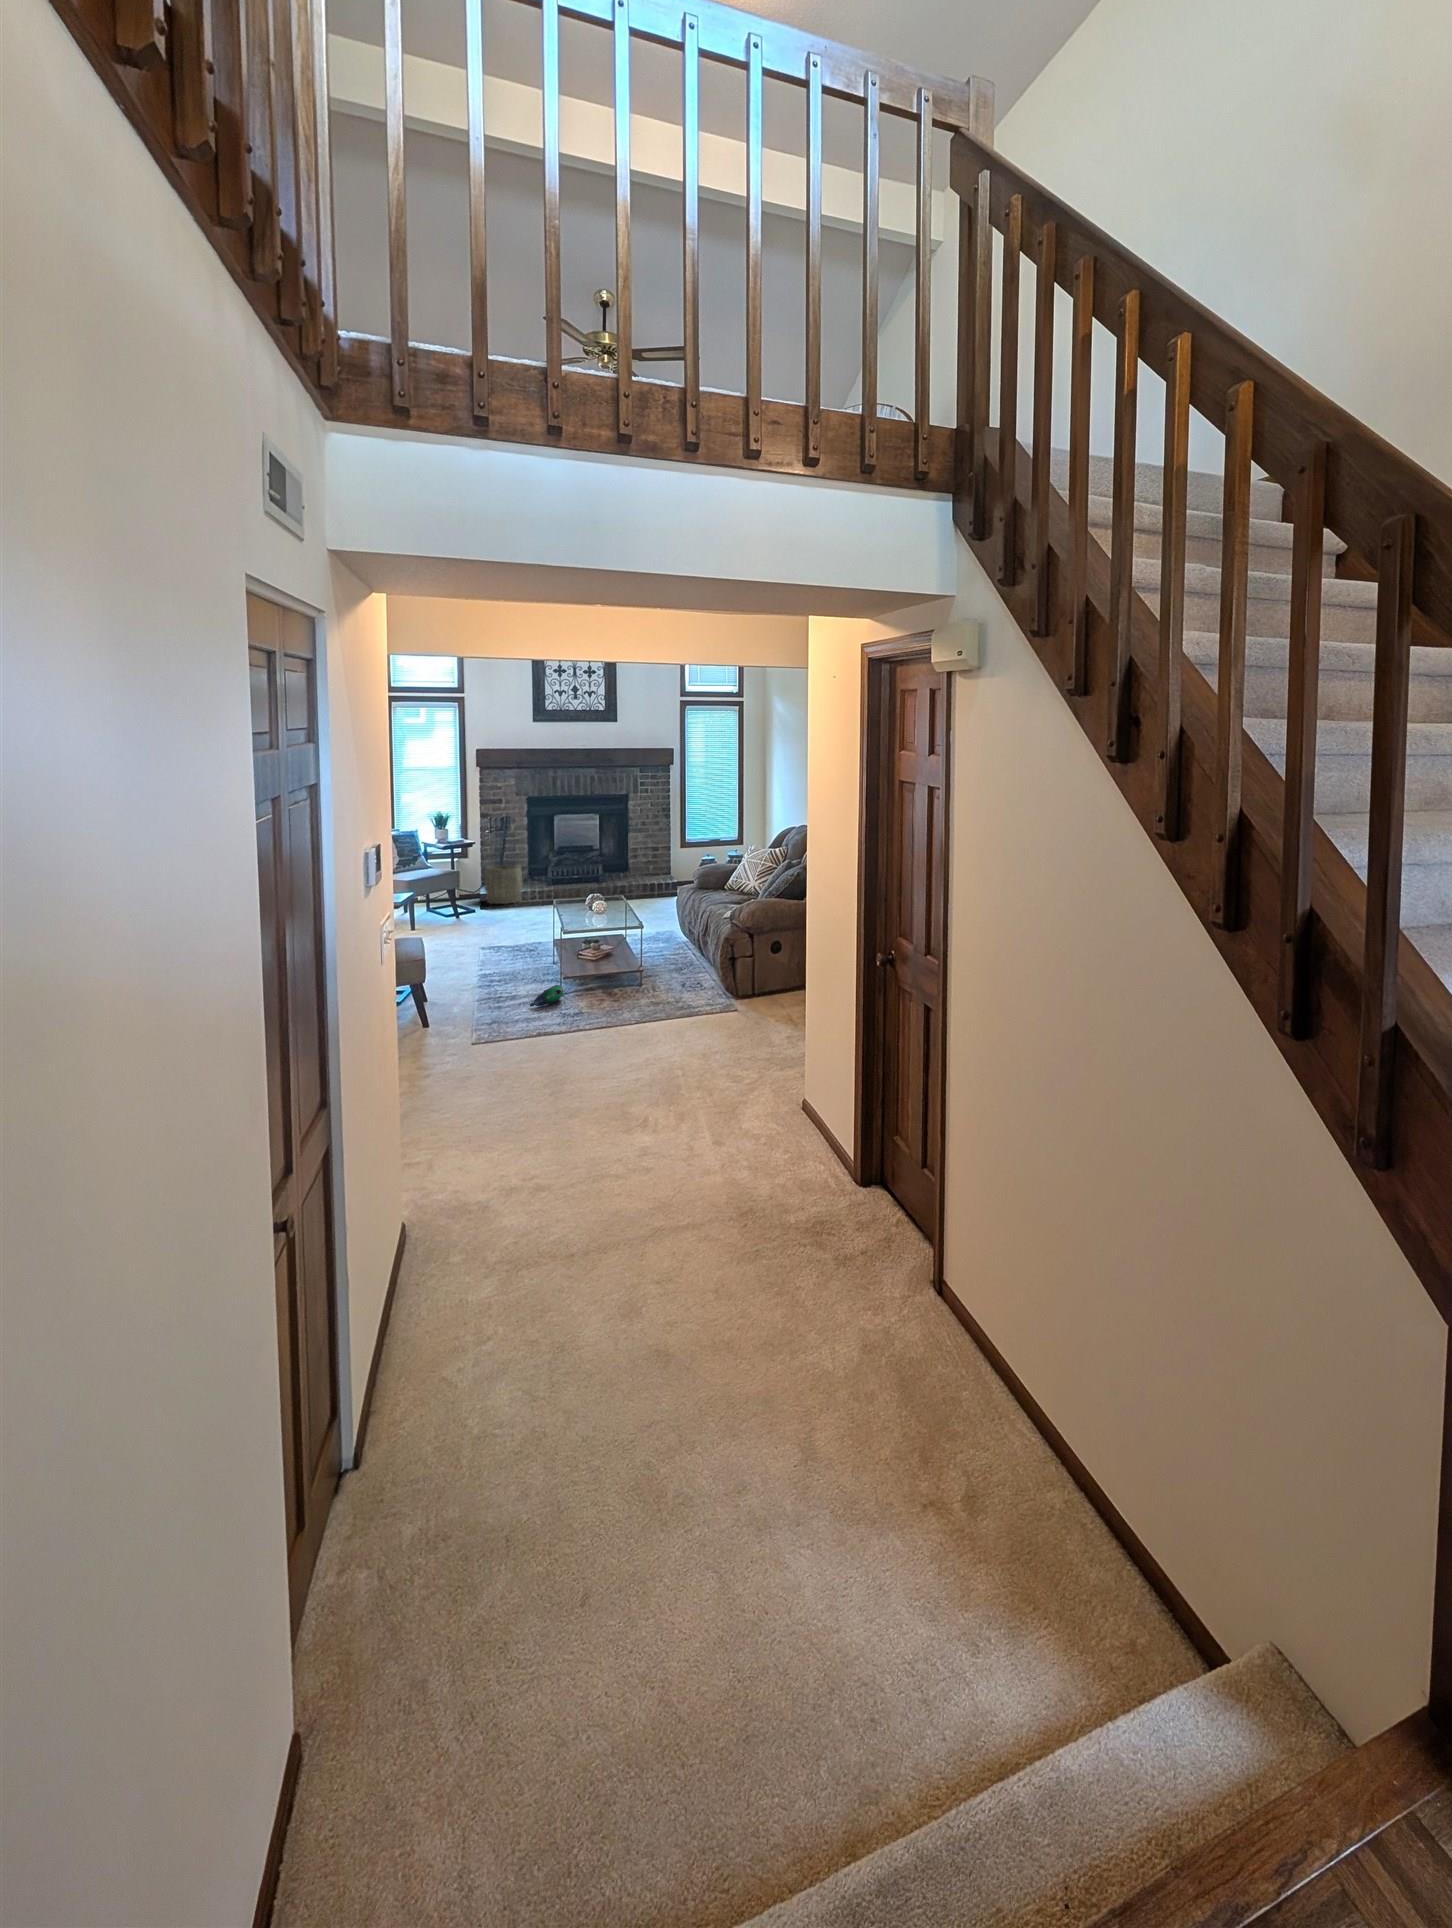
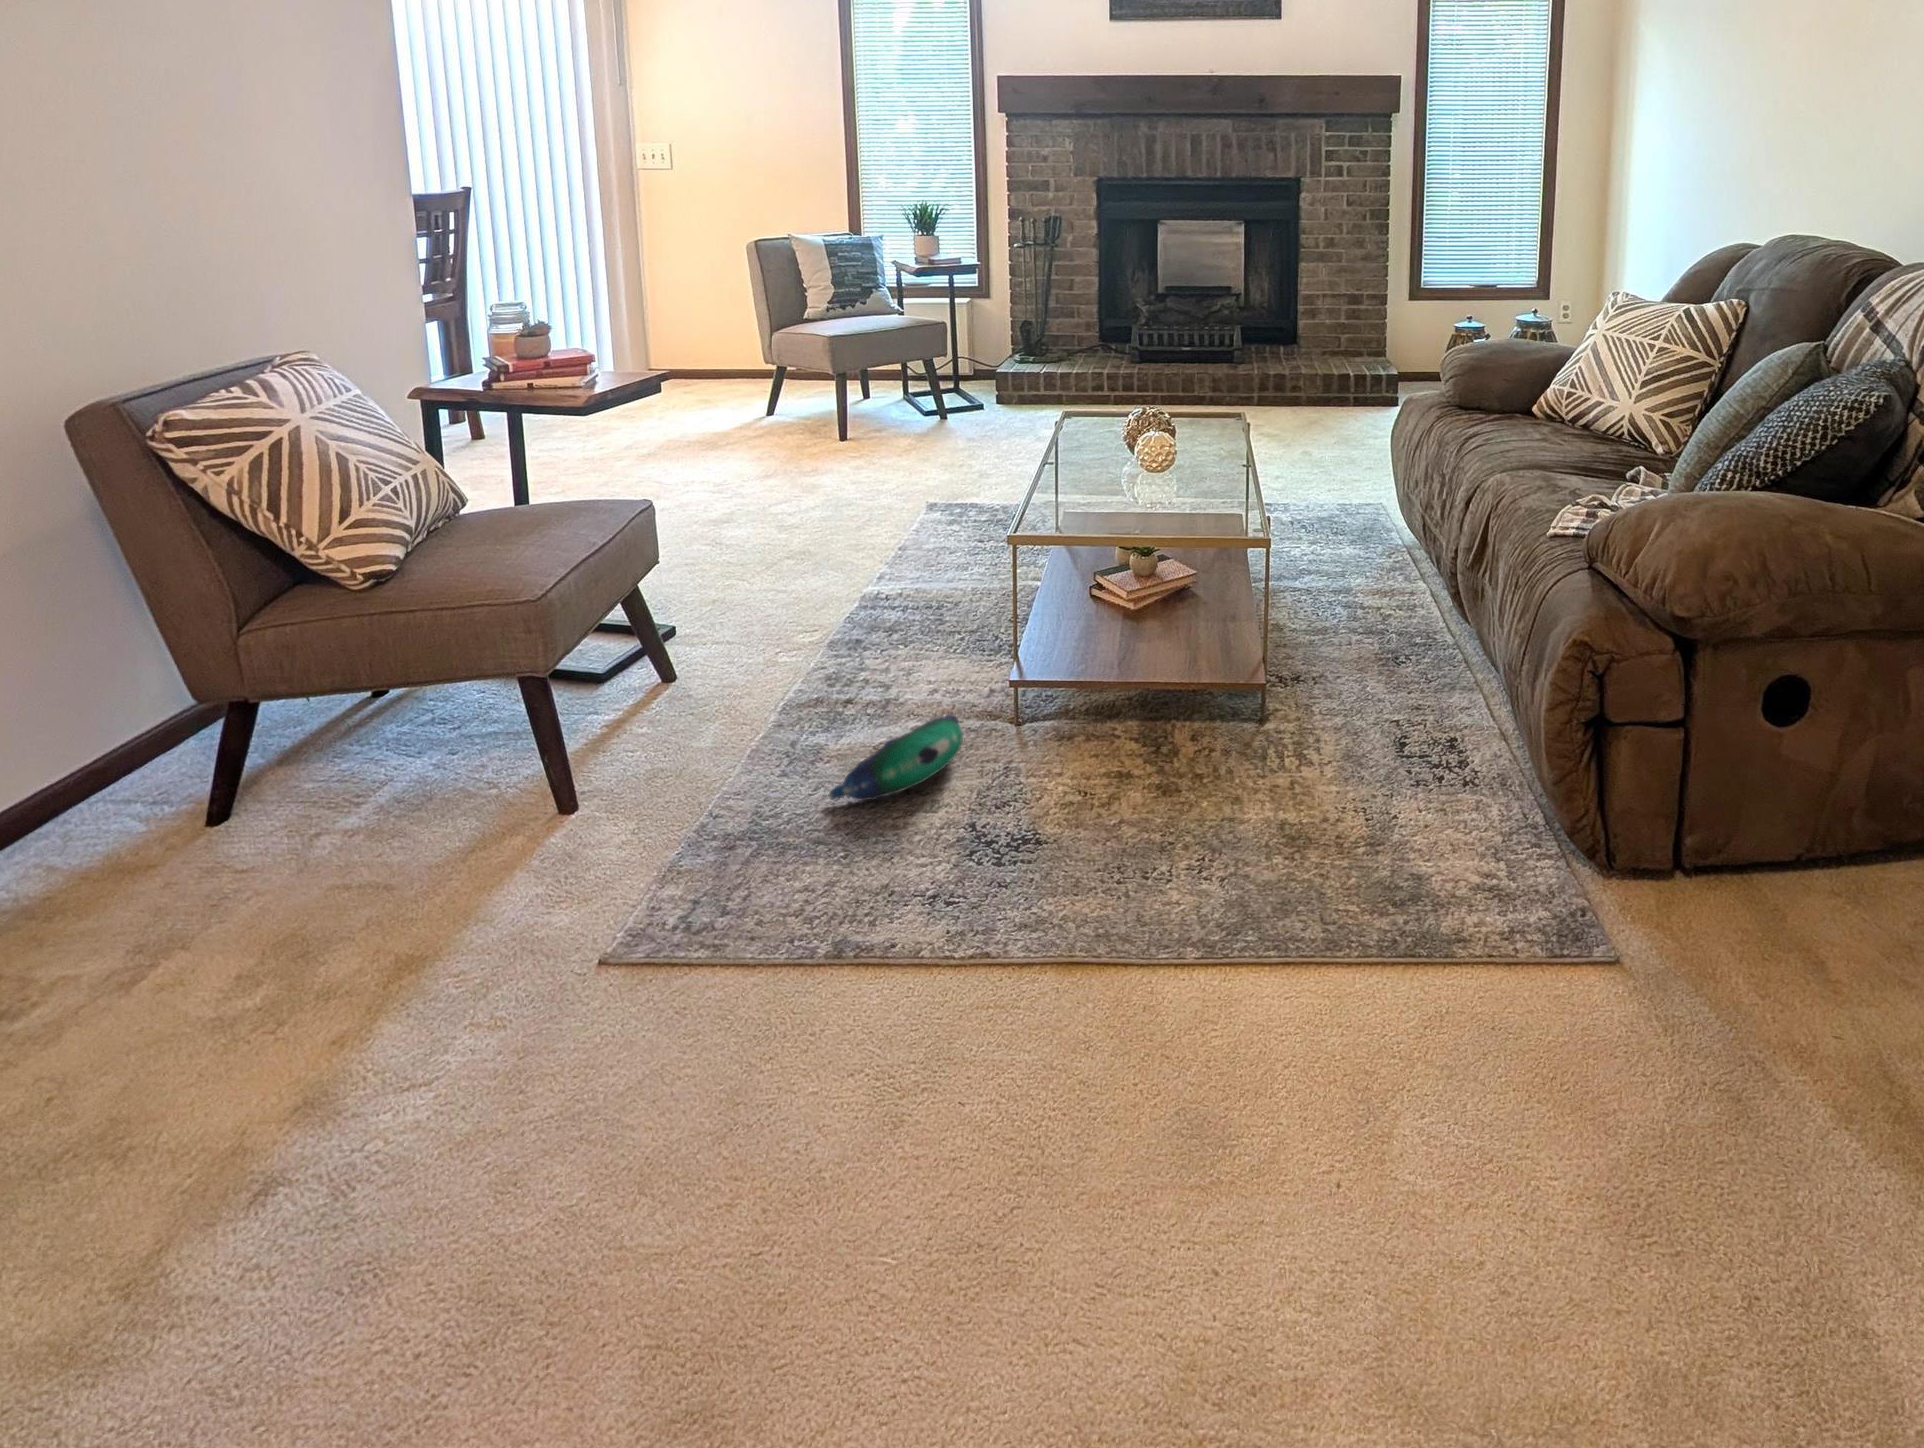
woven basket: present [485,865,522,904] -> none [1011,315,1082,394]

